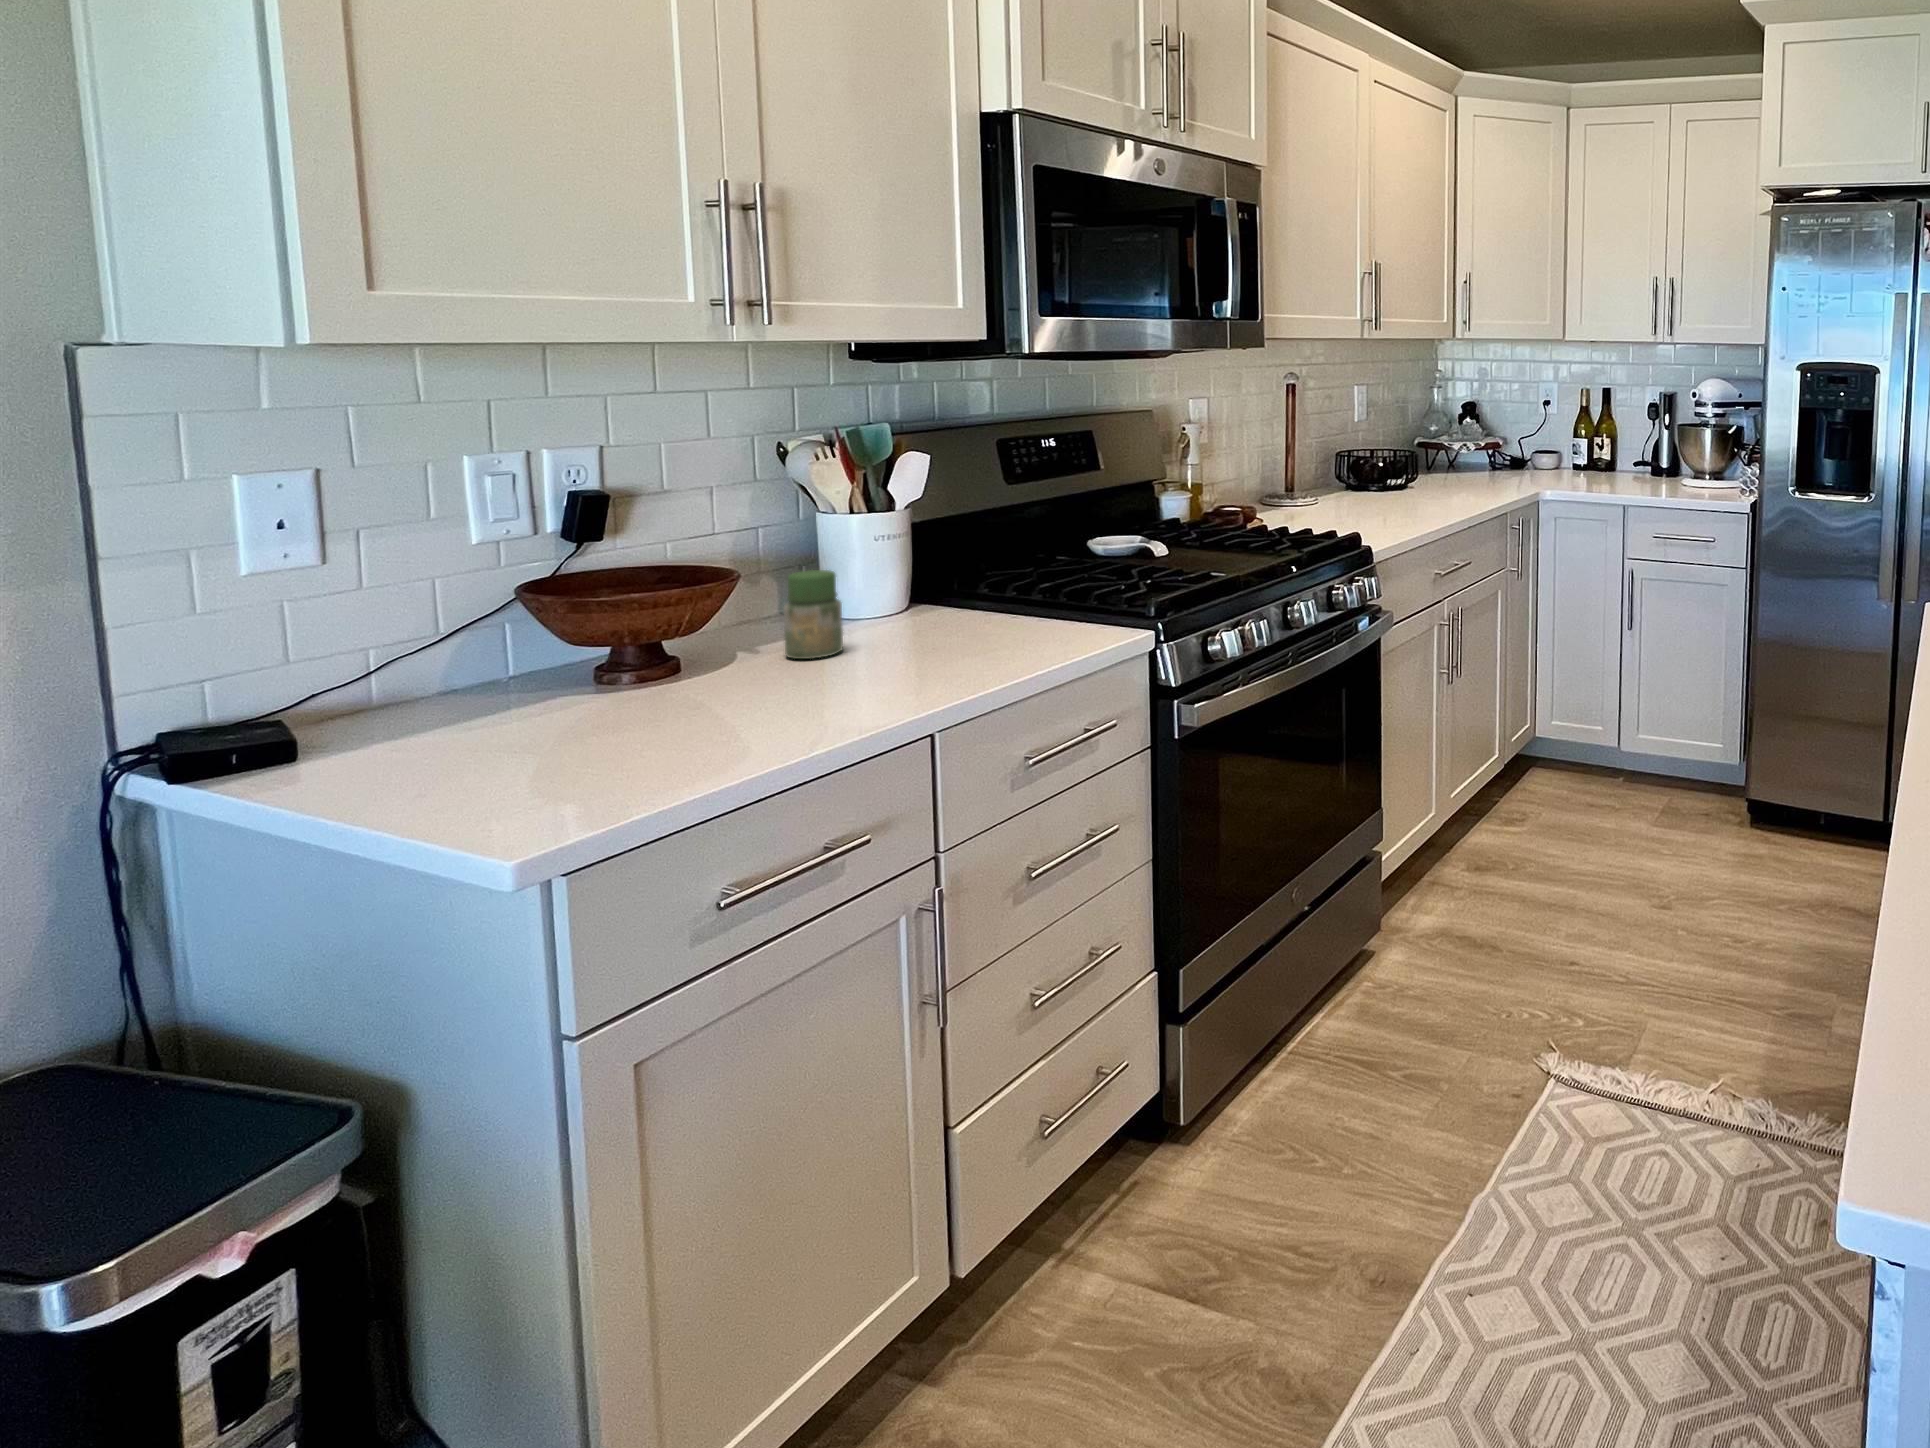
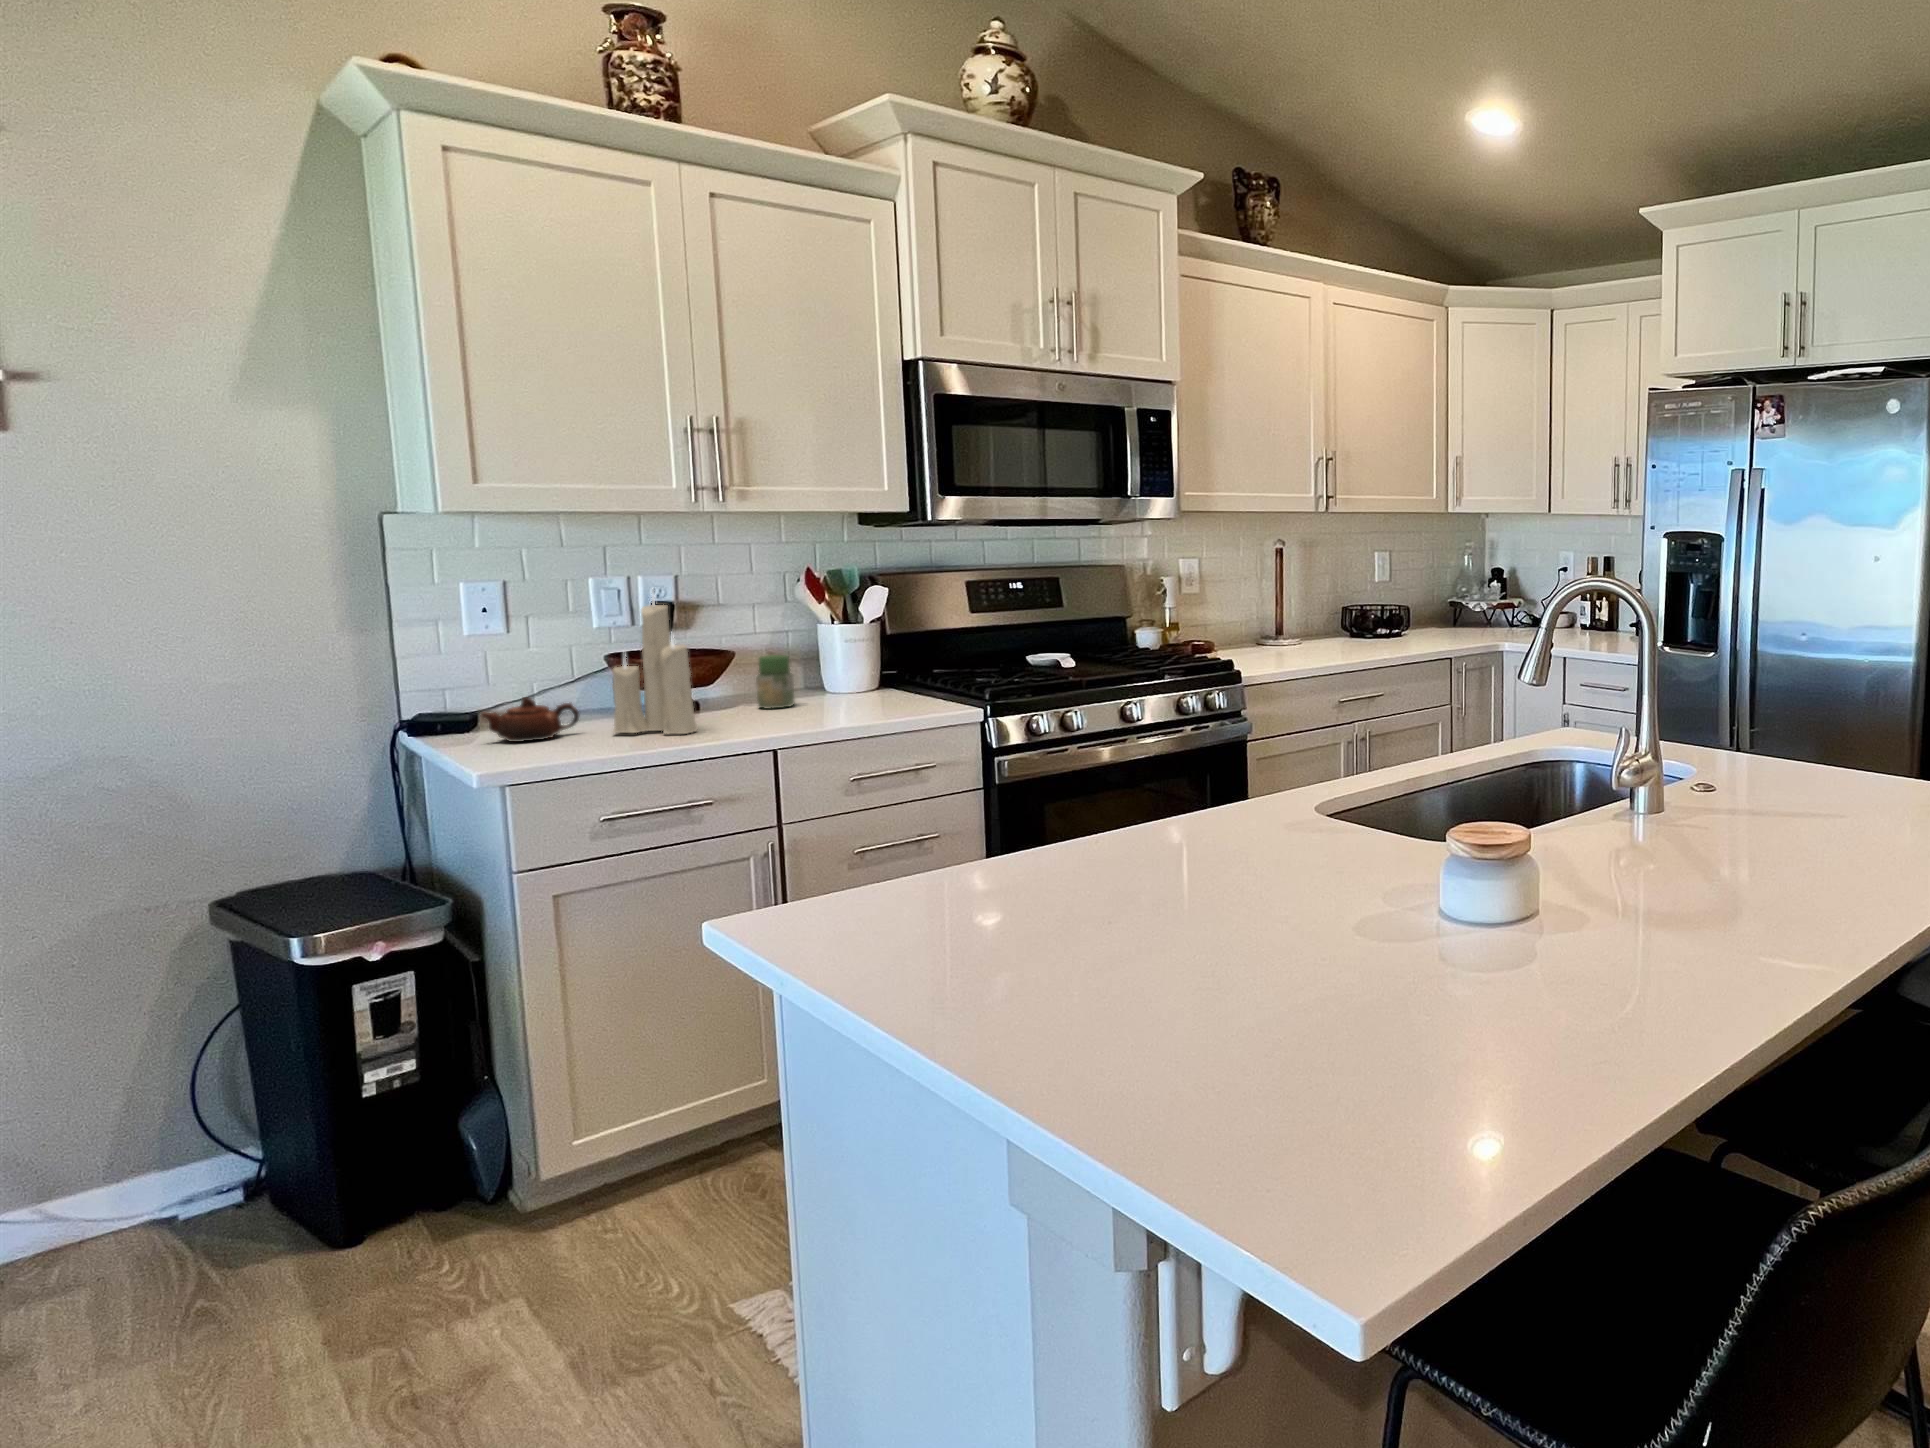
candle: none [619,460,775,735] -> present [613,598,698,734]
teapot: none [372,685,546,773] -> present [482,697,580,742]

